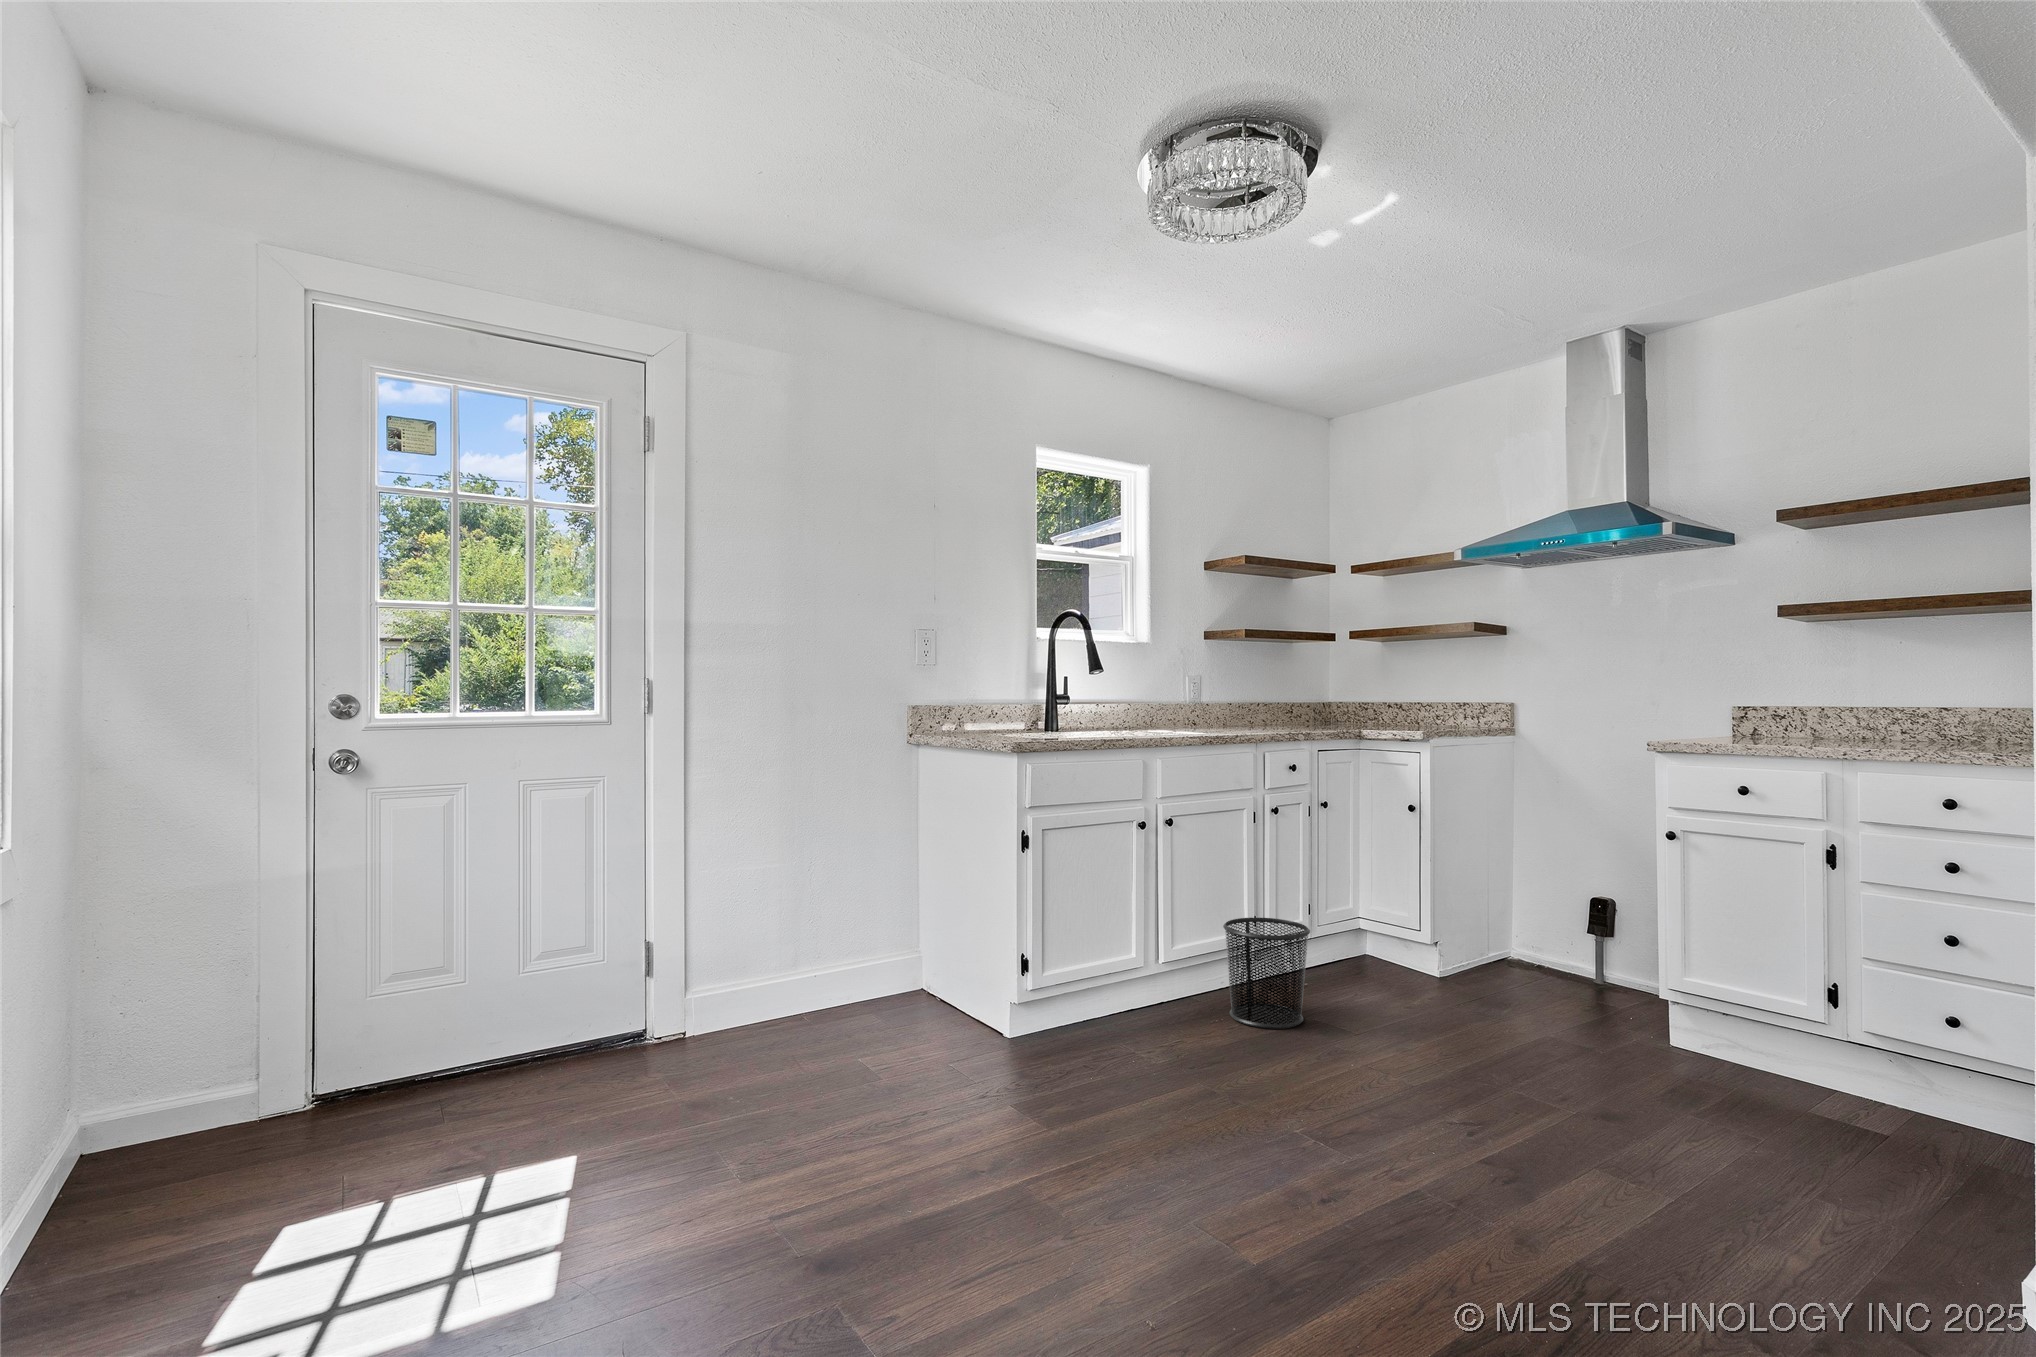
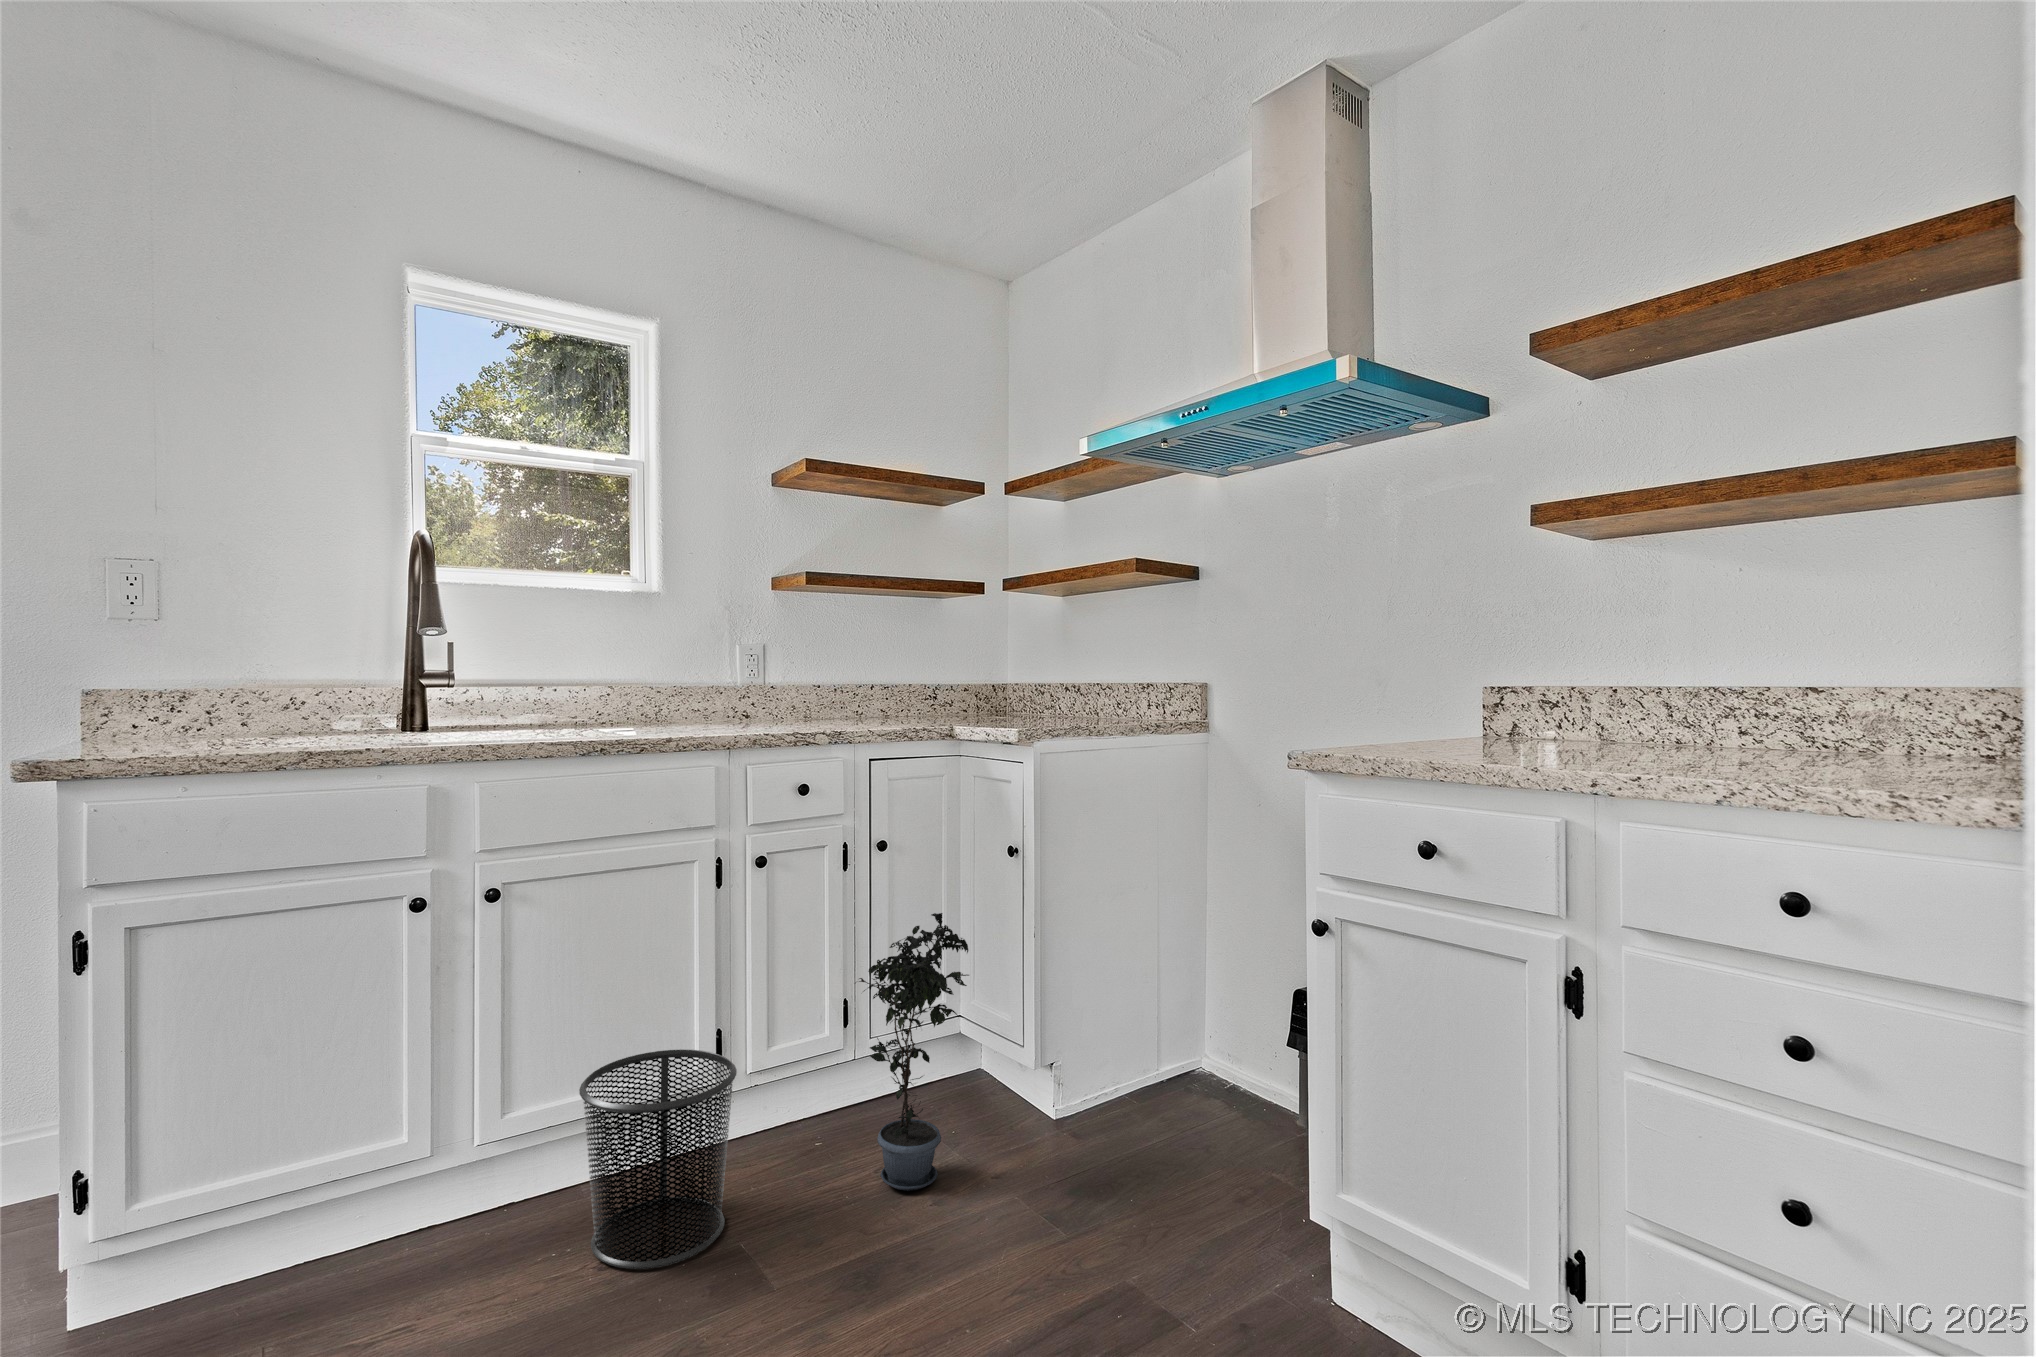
potted plant: none [1350,841,1424,1004] -> present [859,913,969,1191]

